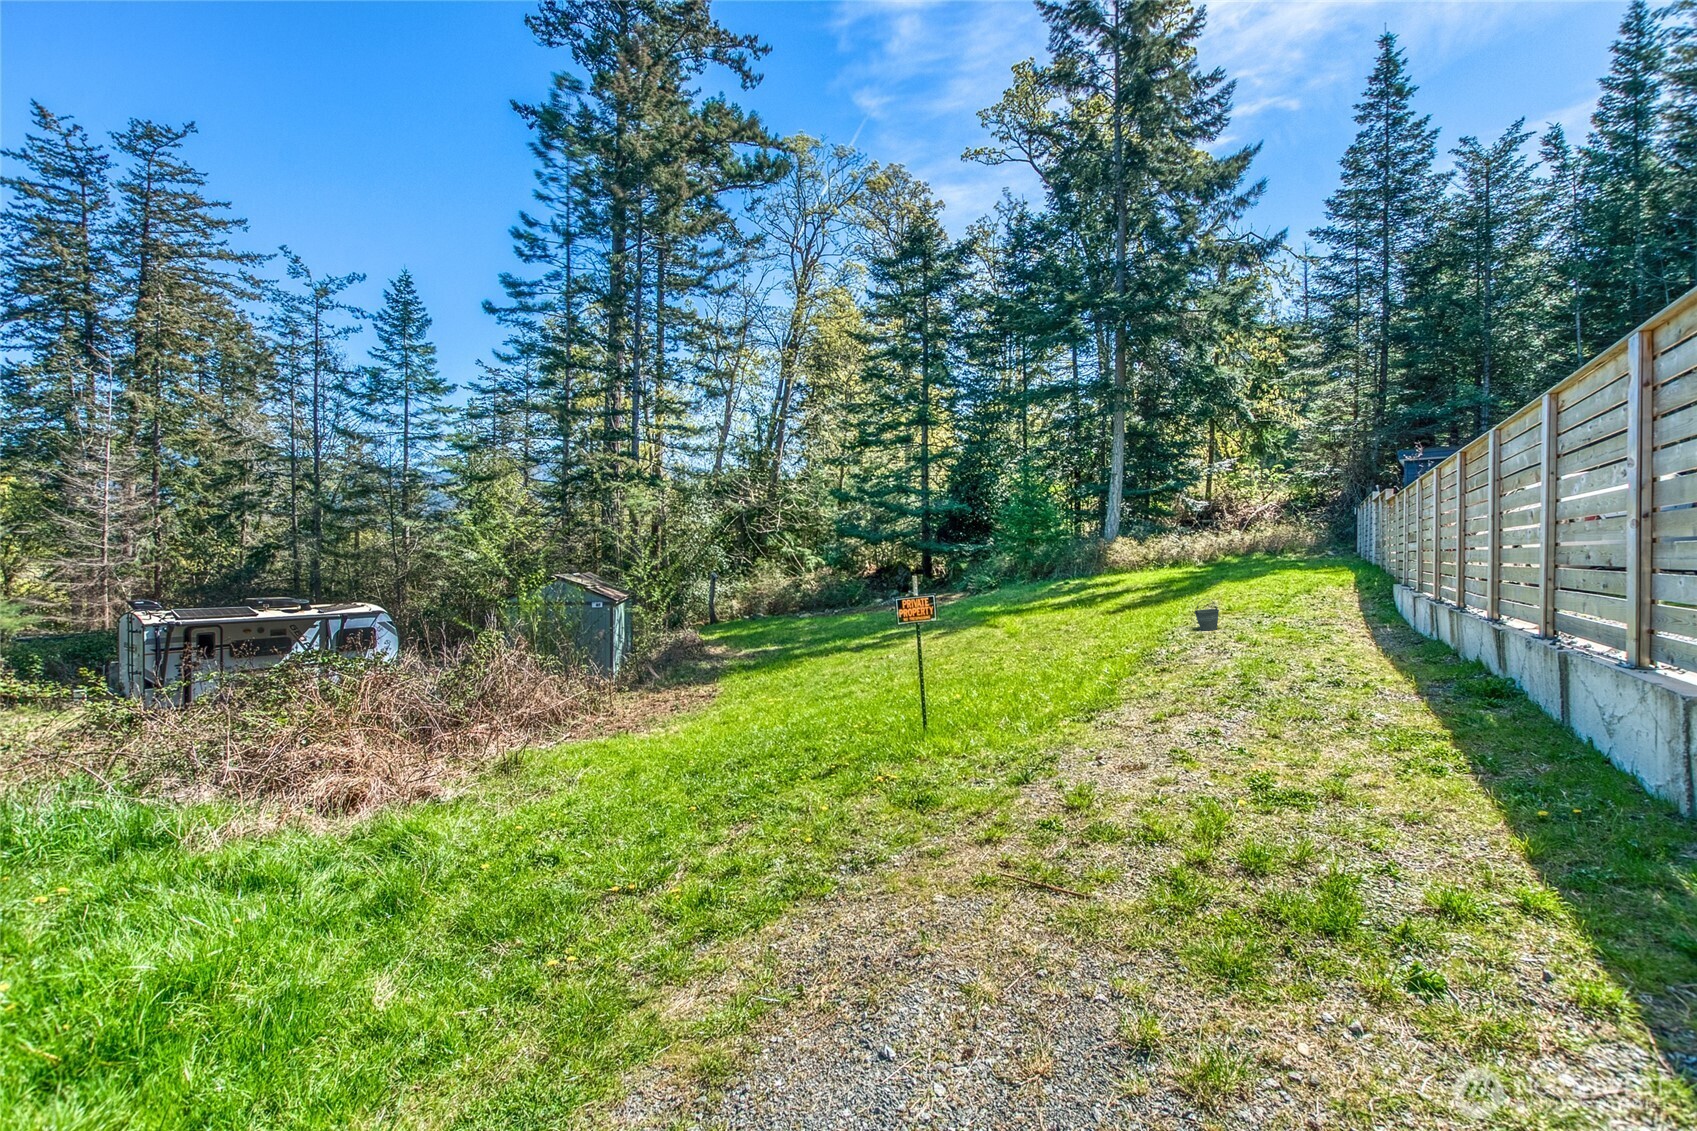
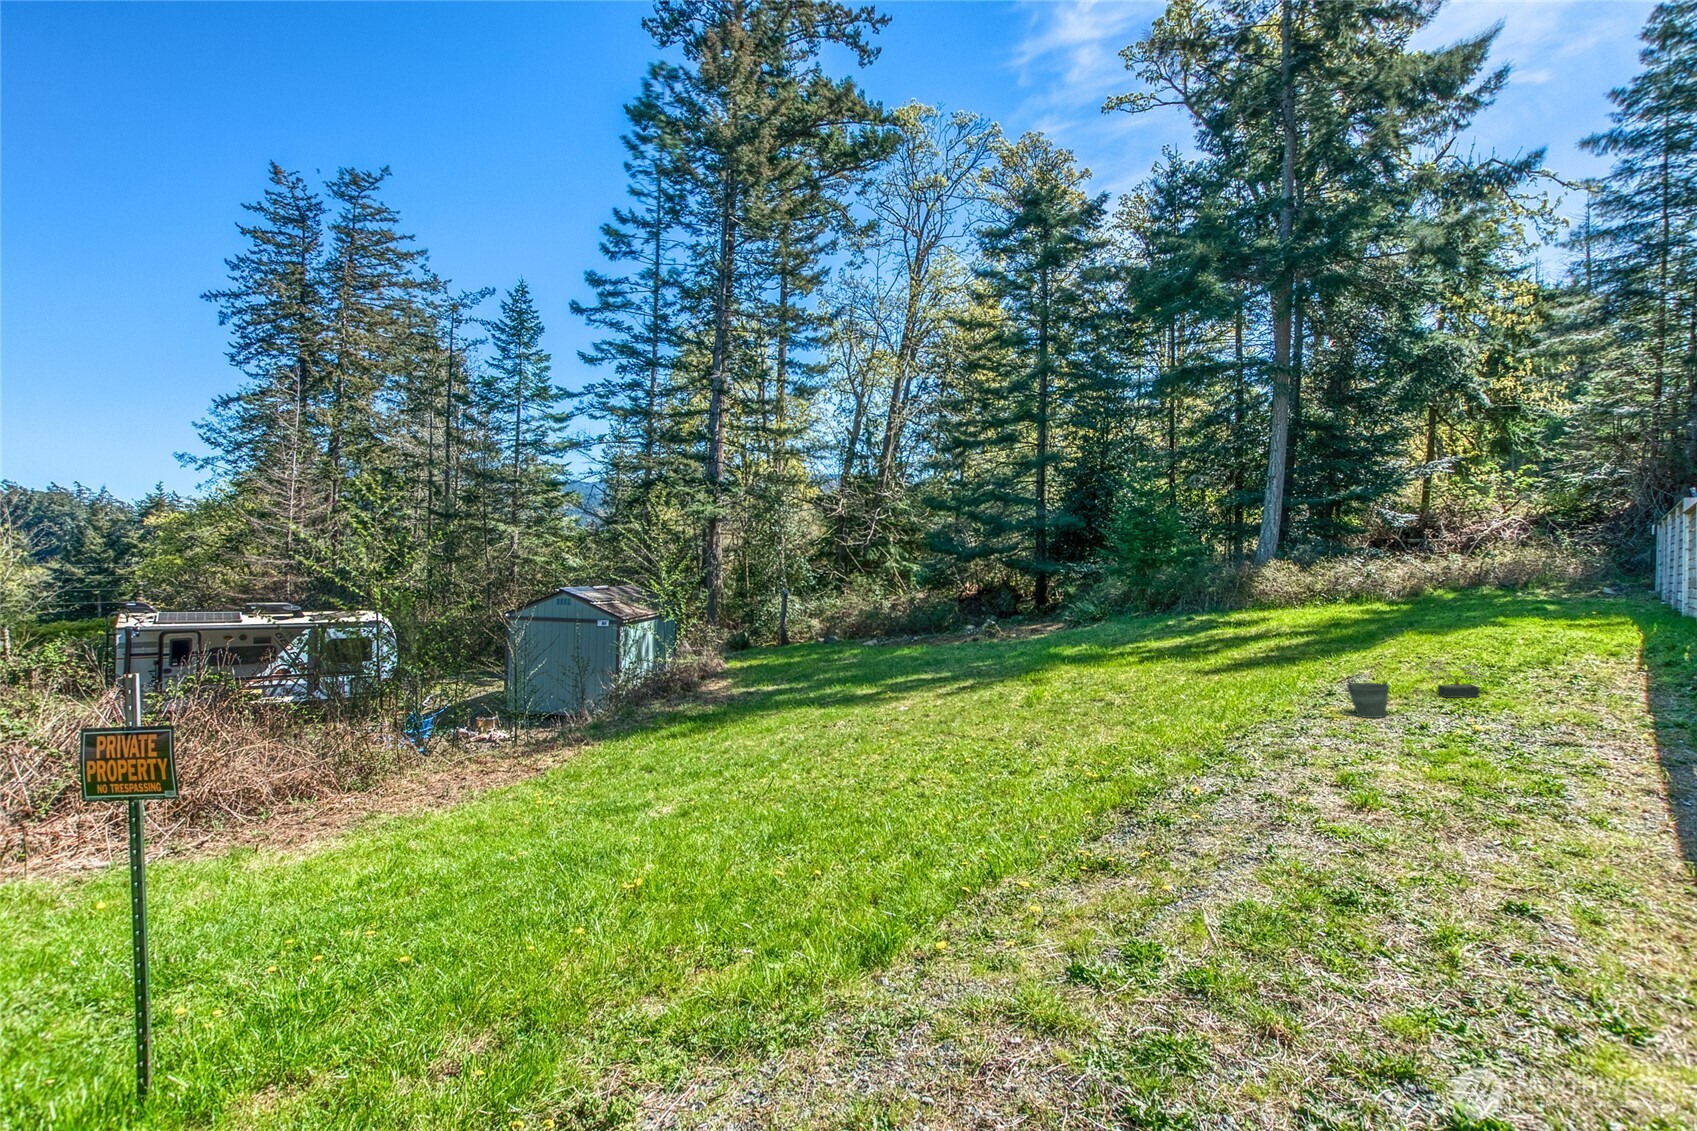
decorative plant: none [1235,593,1268,617] -> present [1425,659,1483,698]

